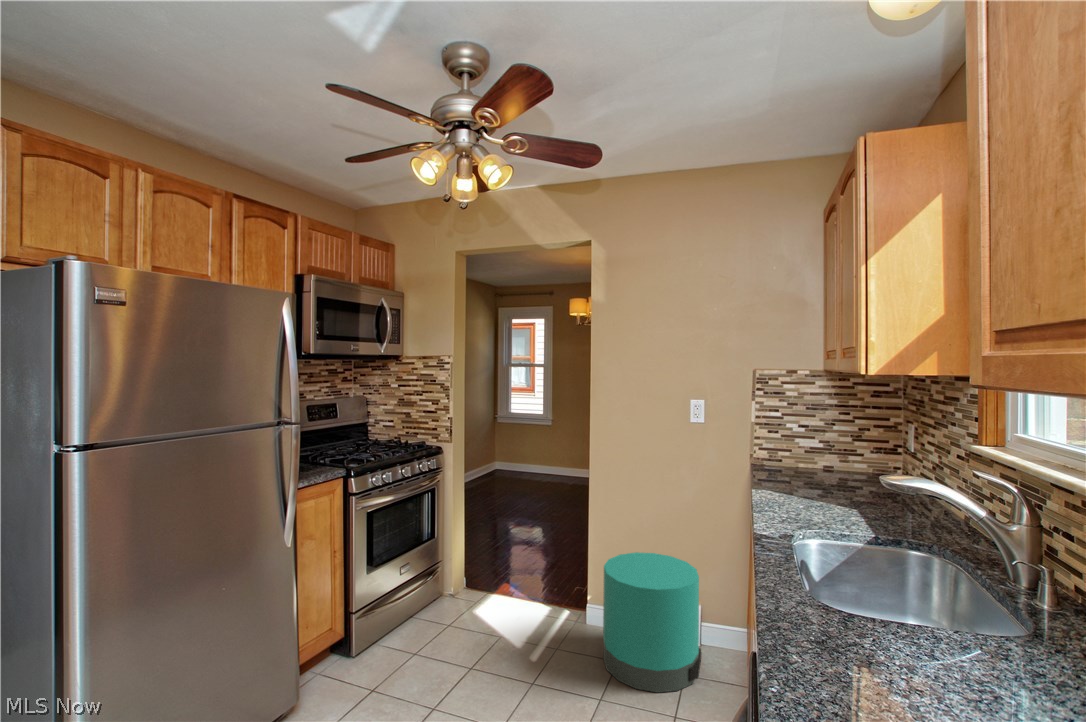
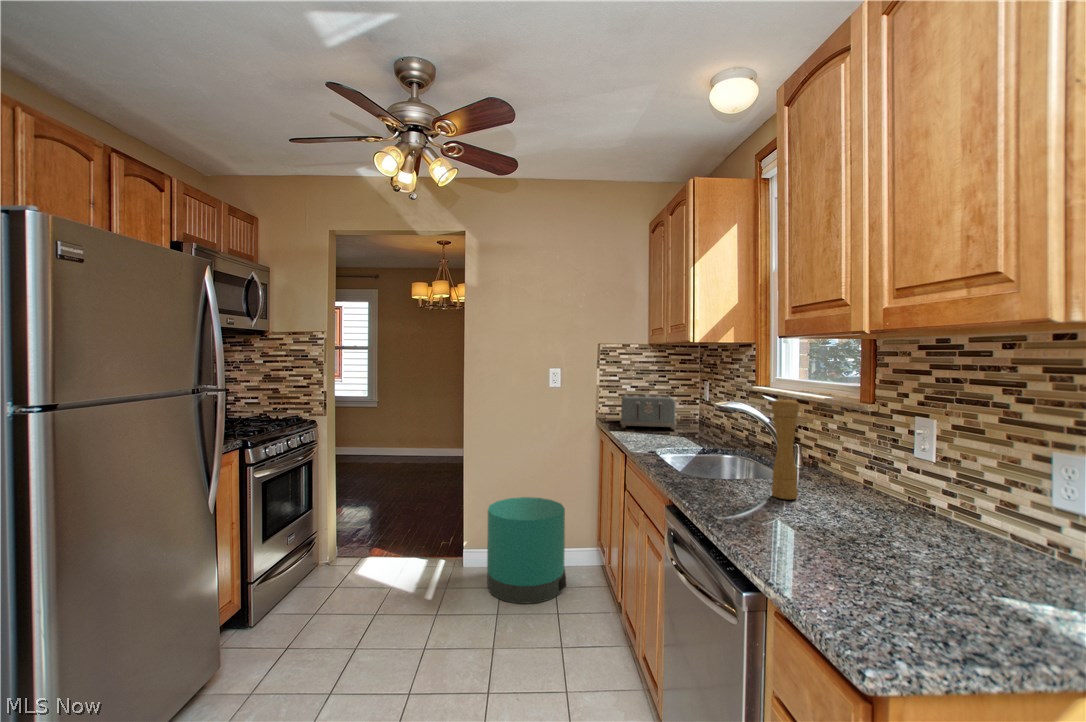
toaster: none [773,436,857,492] -> present [621,394,676,429]
pepper mill: none [969,498,1028,683] -> present [771,398,800,499]

